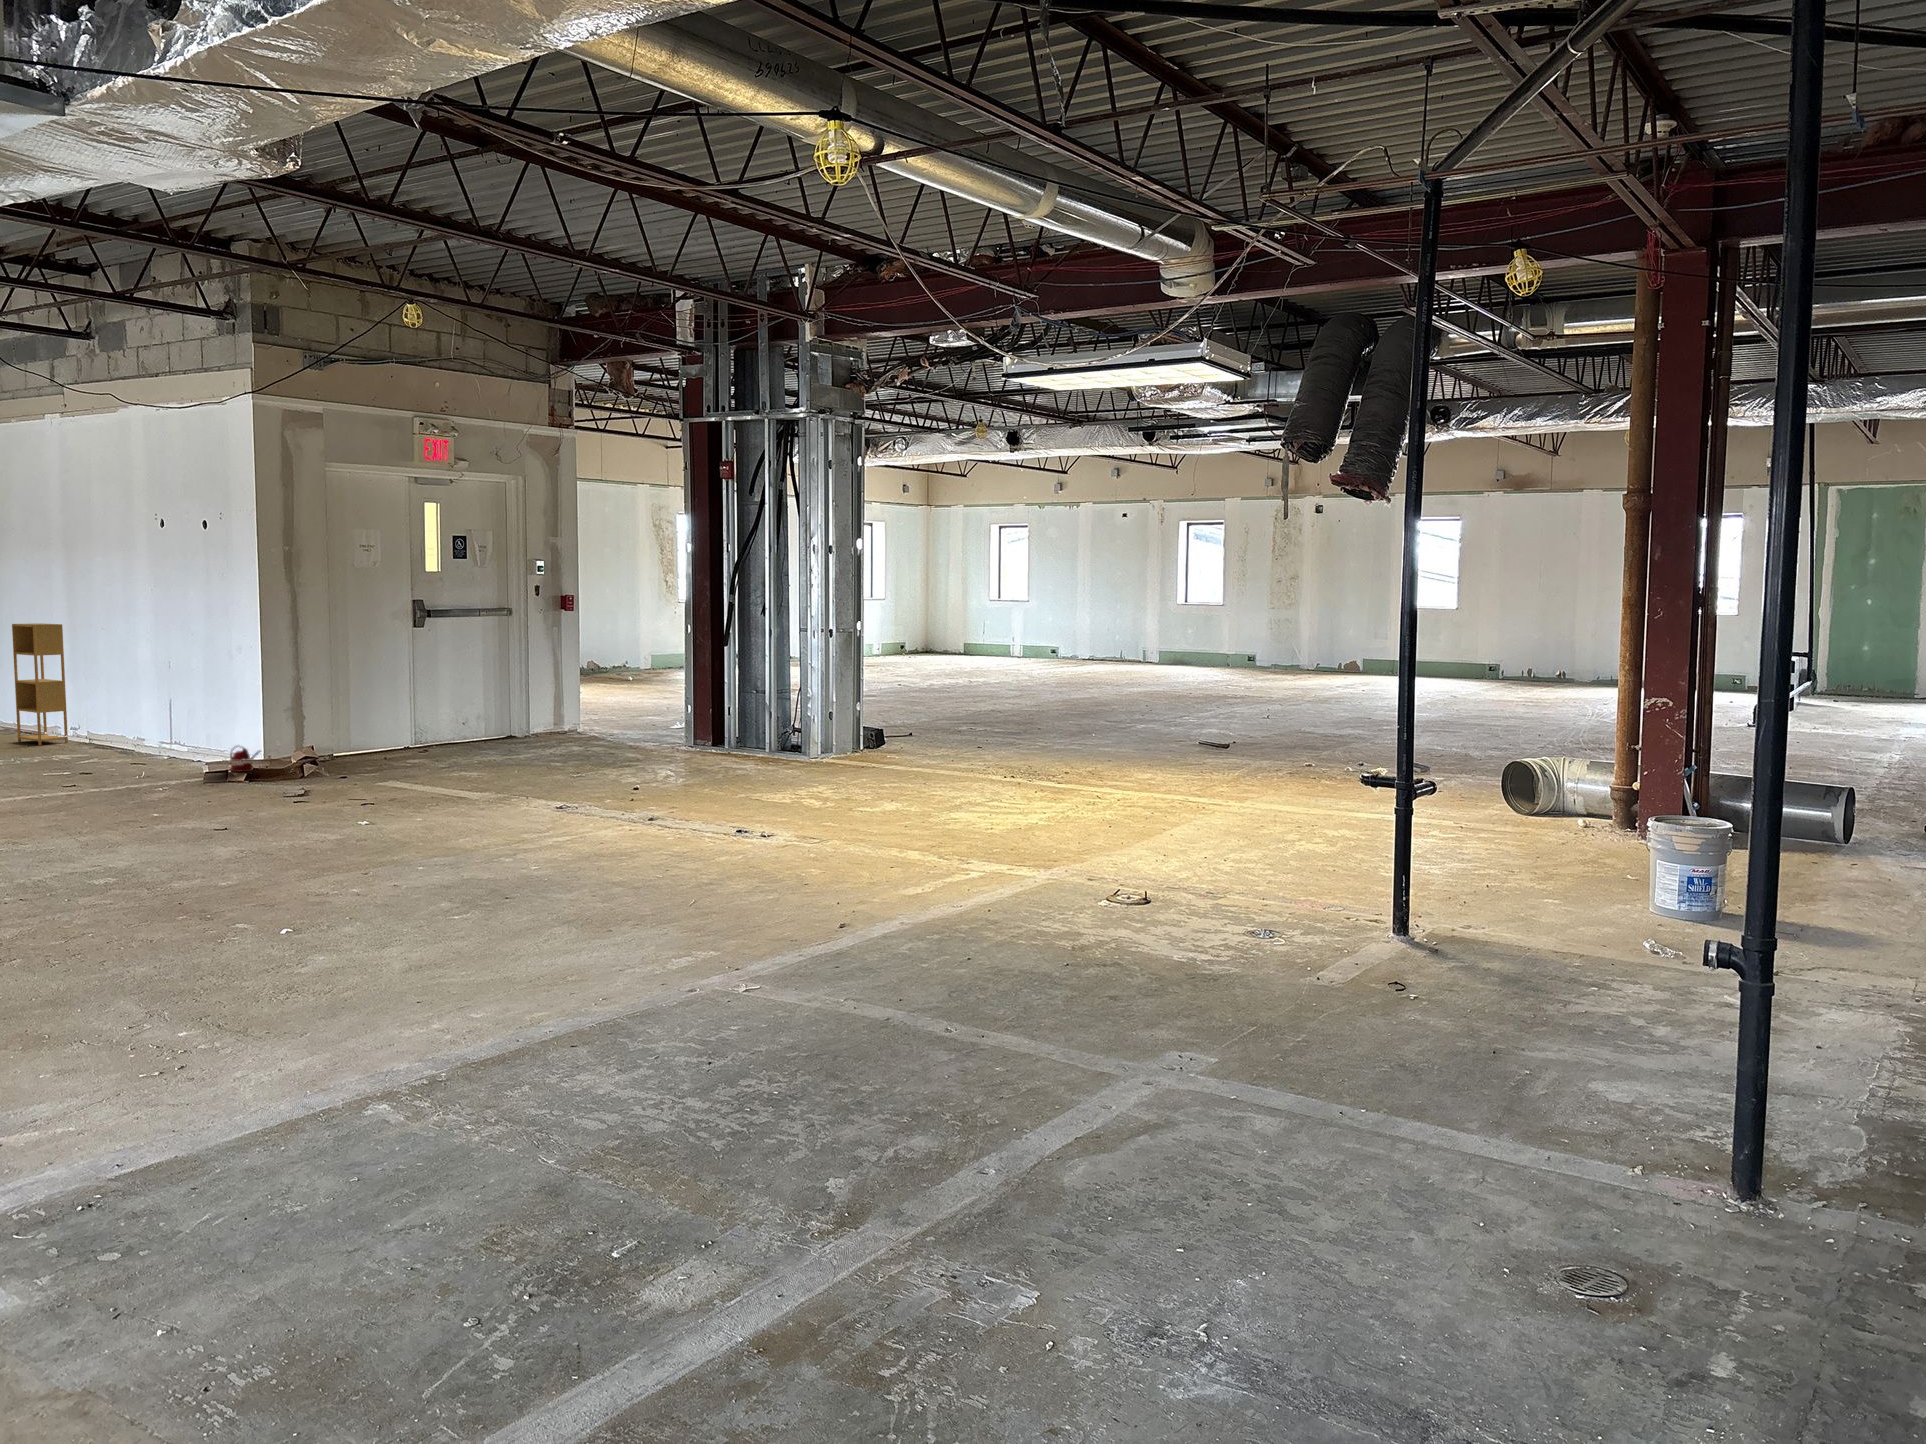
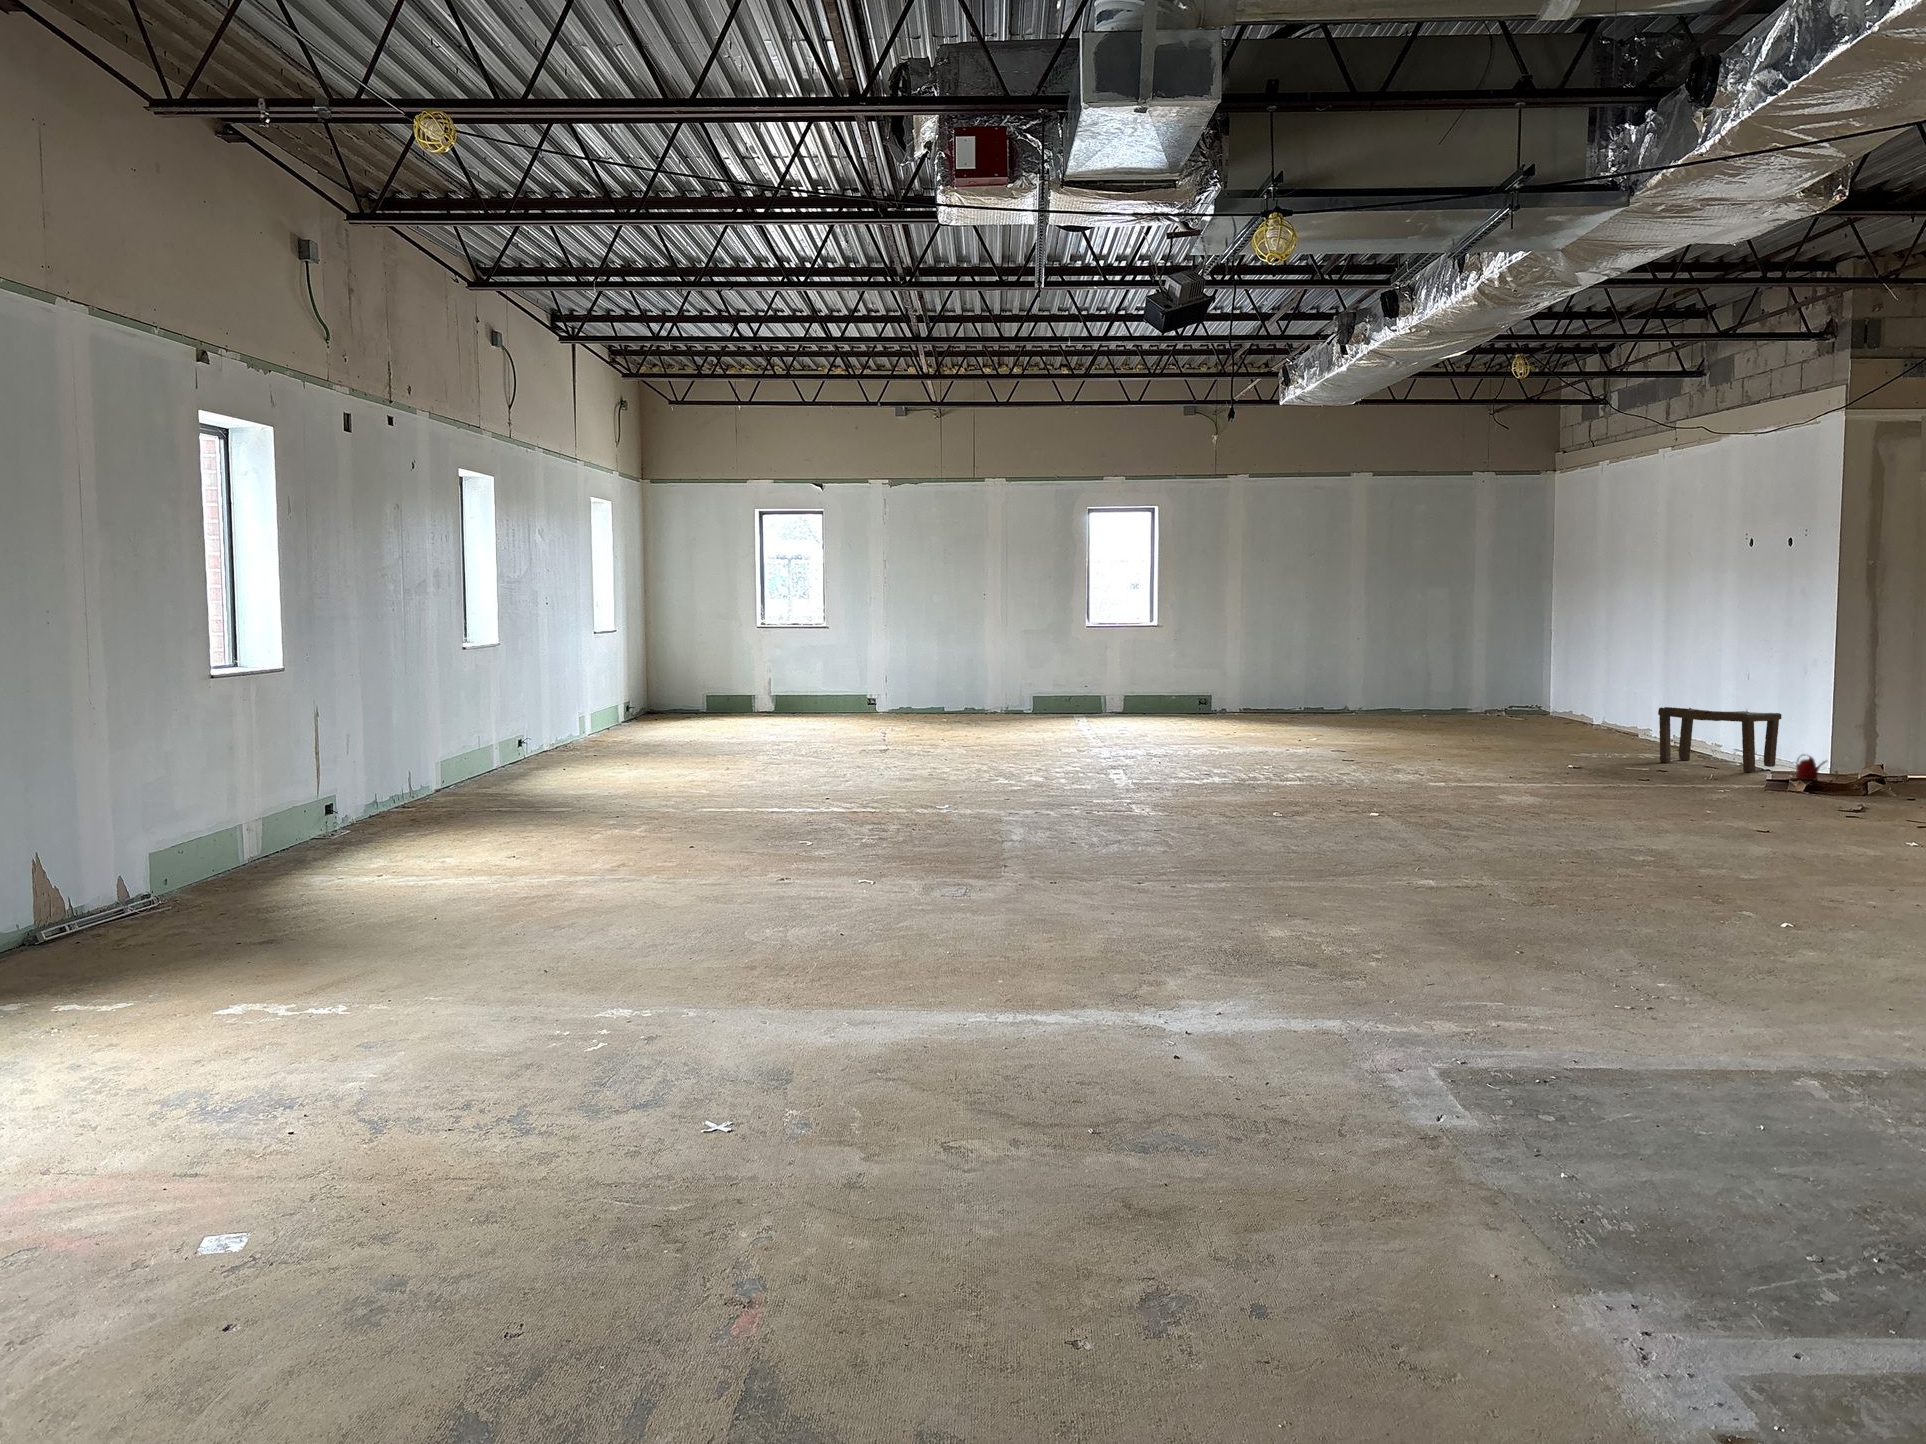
shelving unit: present [12,623,68,745] -> none [1620,635,1662,740]
bench: none [73,705,210,770] -> present [1658,707,1781,772]

